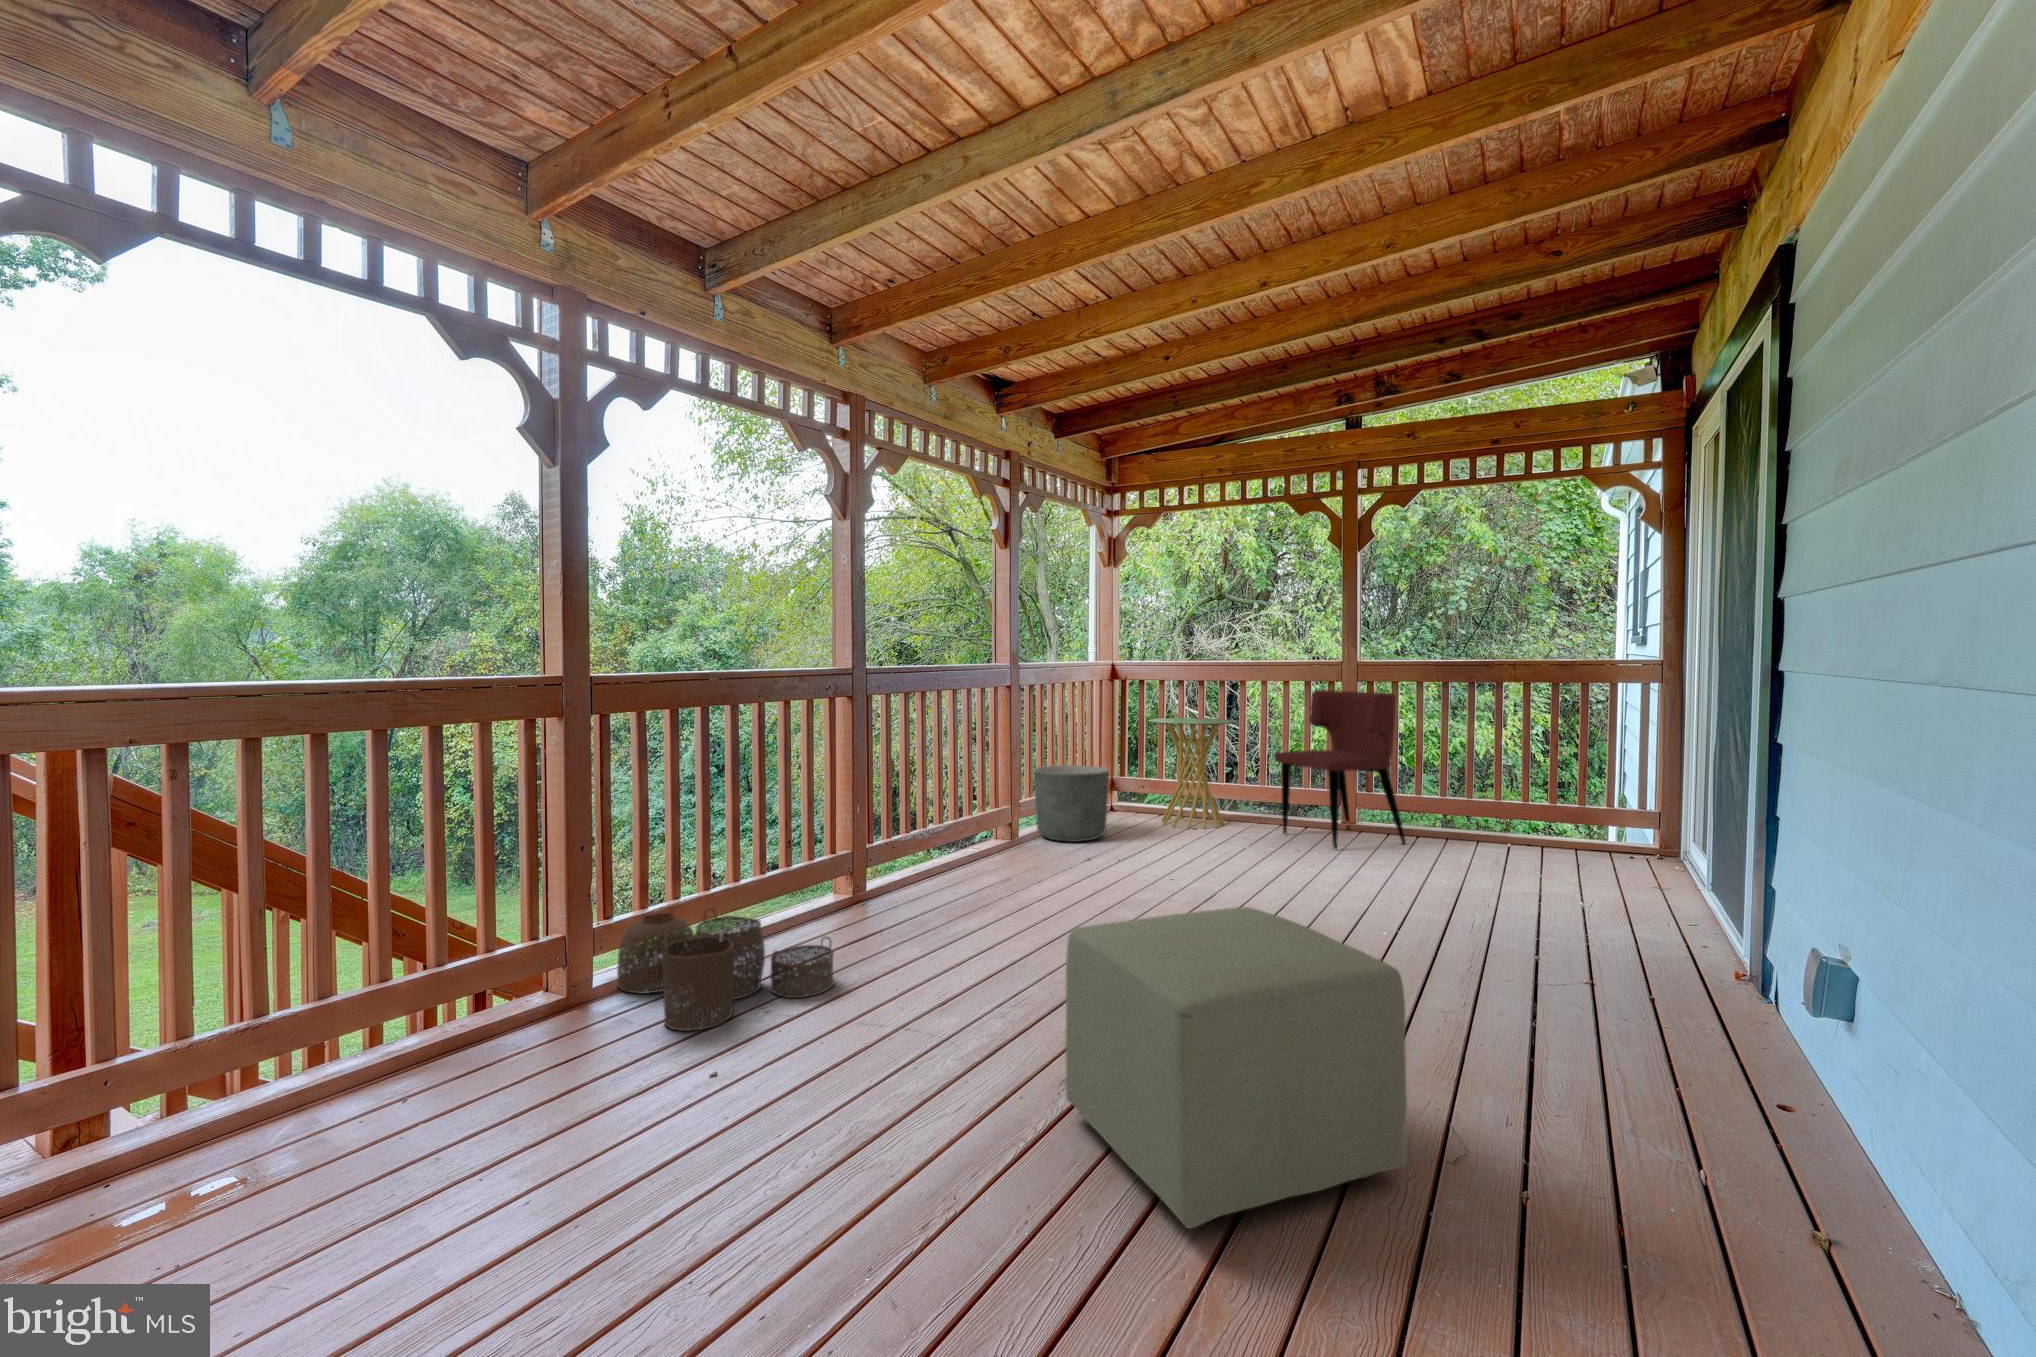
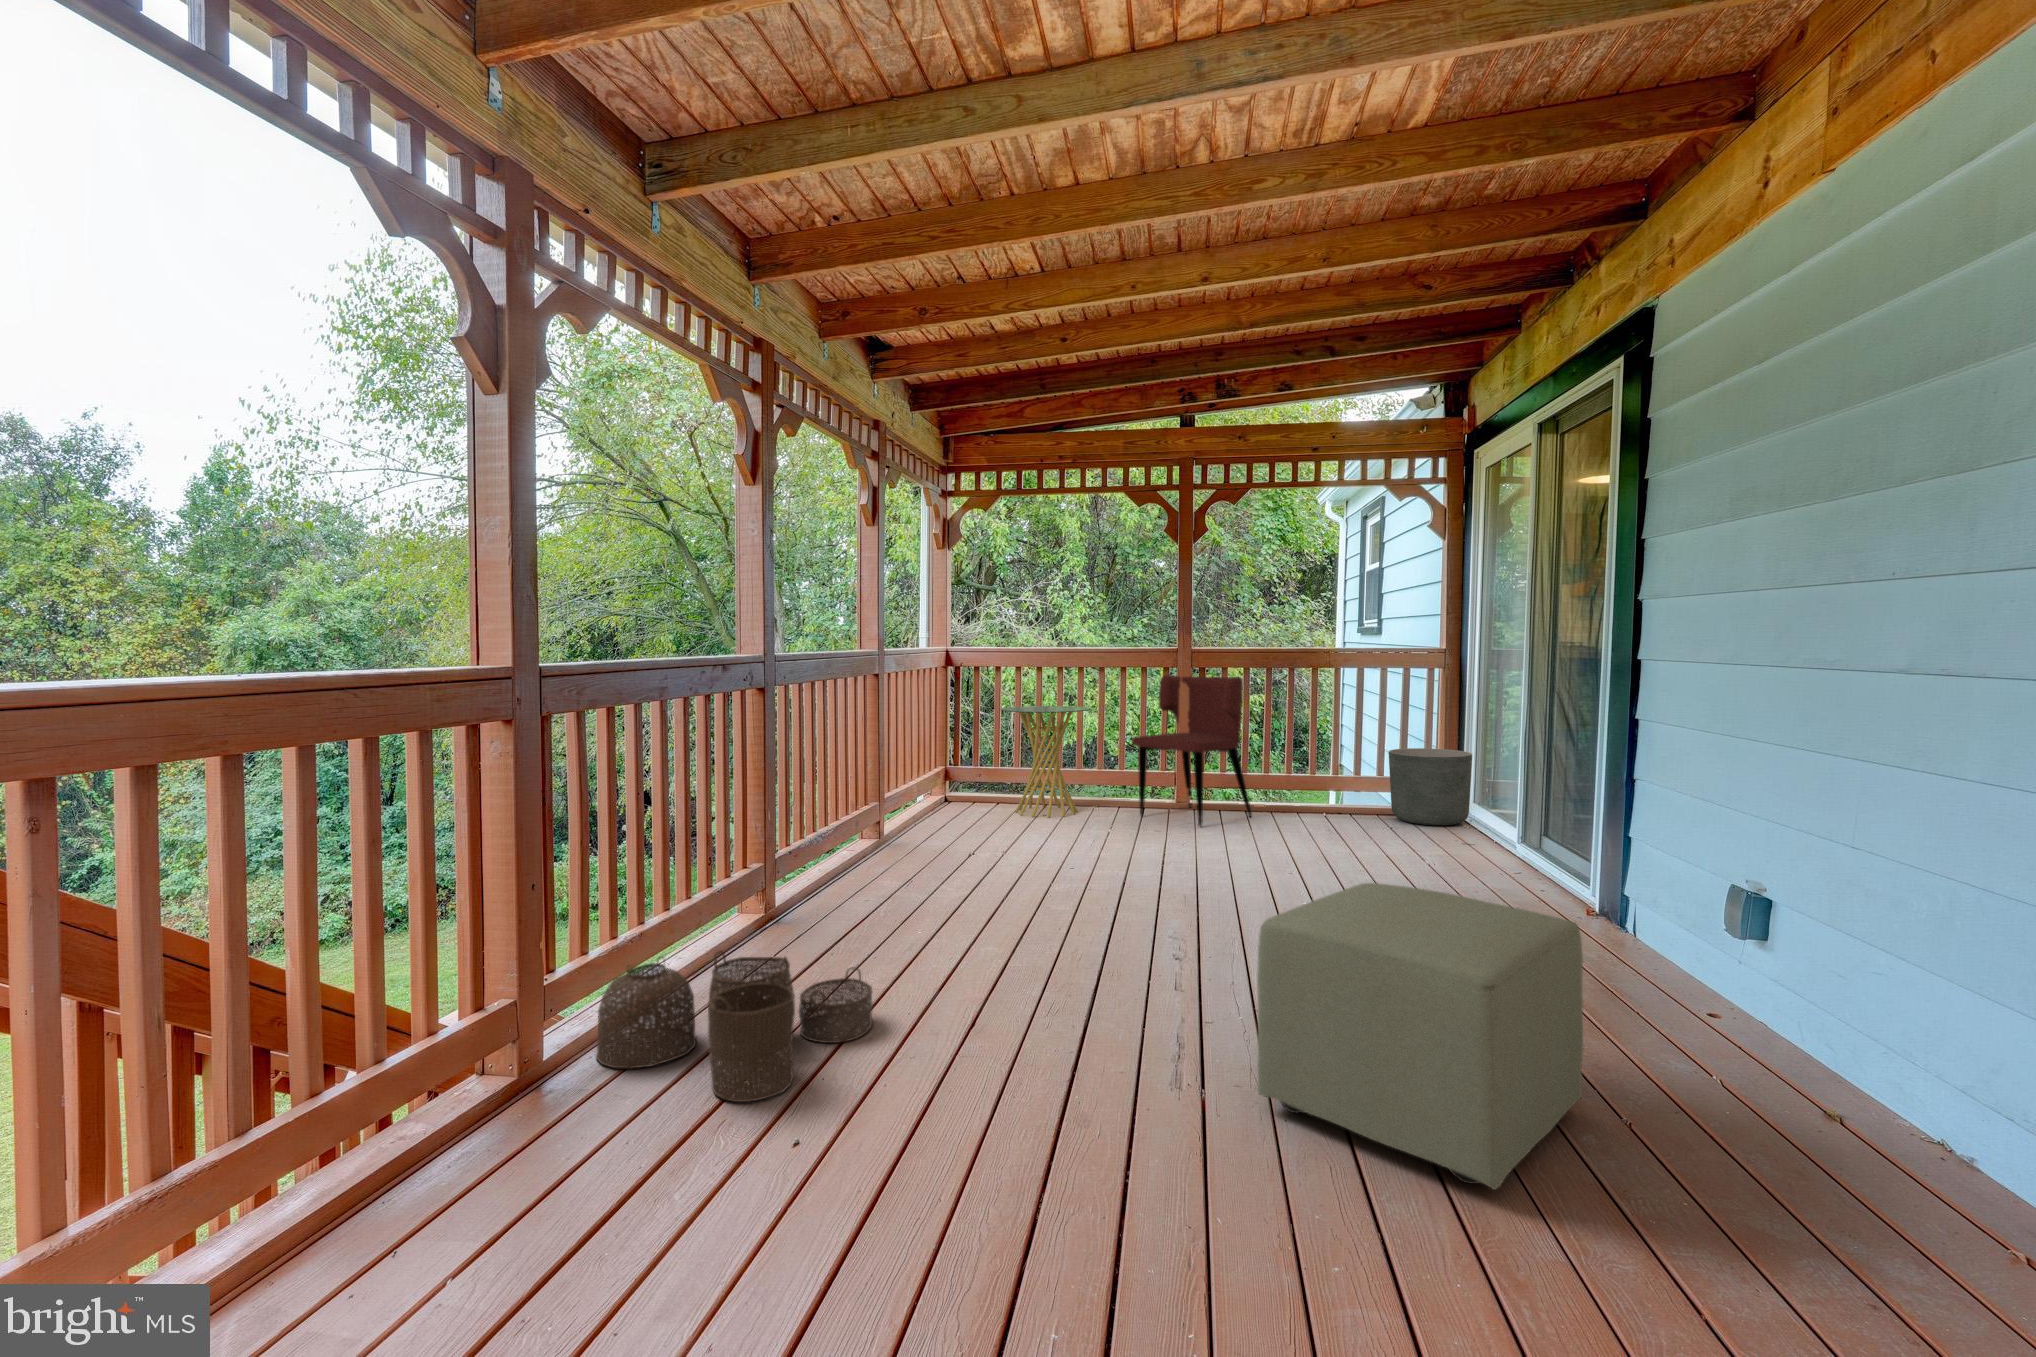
planter: present [1034,765,1109,842] -> present [1389,748,1472,825]

